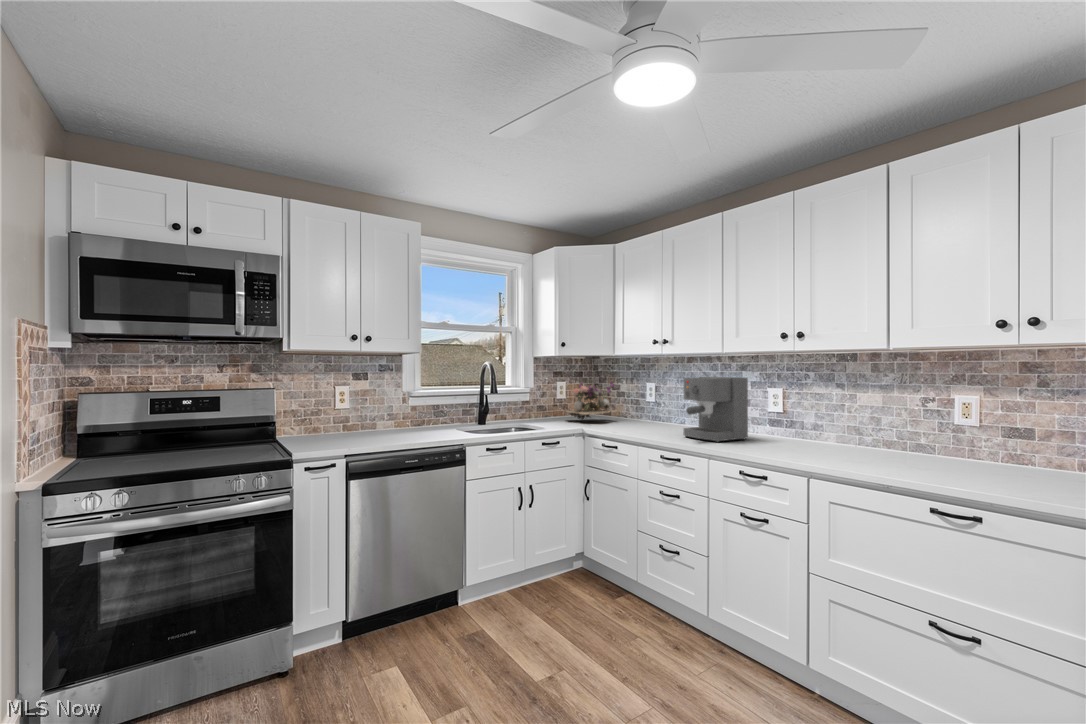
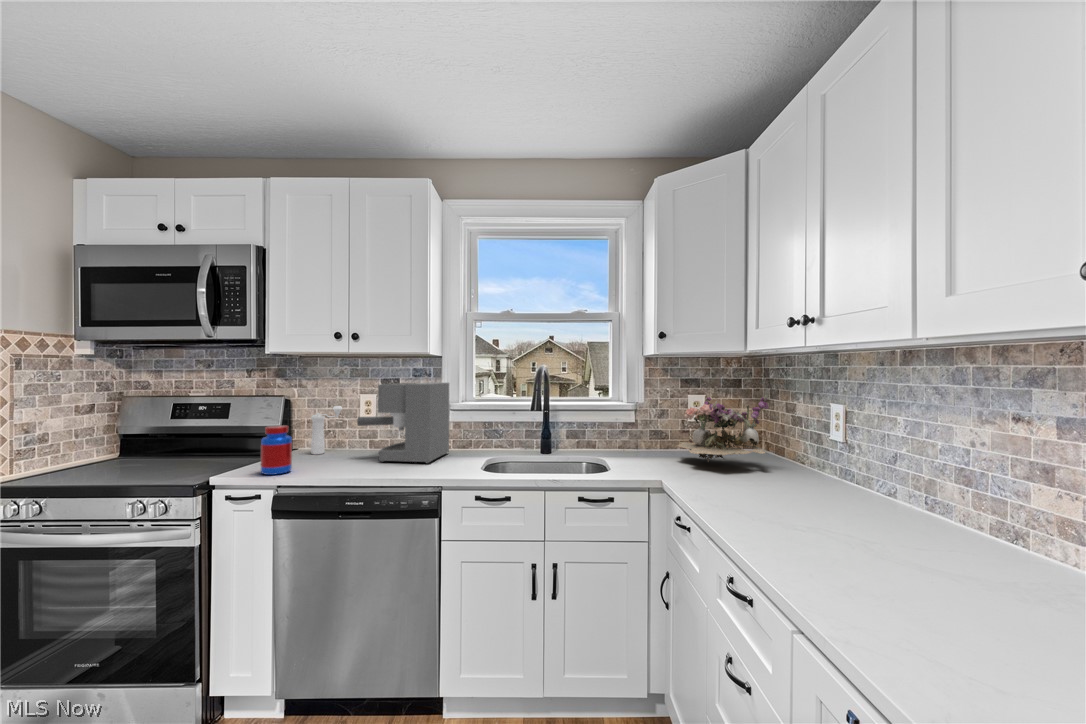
coffee maker: present [683,377,748,442] -> present [357,383,449,463]
pepper mill: none [305,397,321,439] -> present [311,406,342,454]
jar: none [326,410,350,449] -> present [261,426,292,475]

